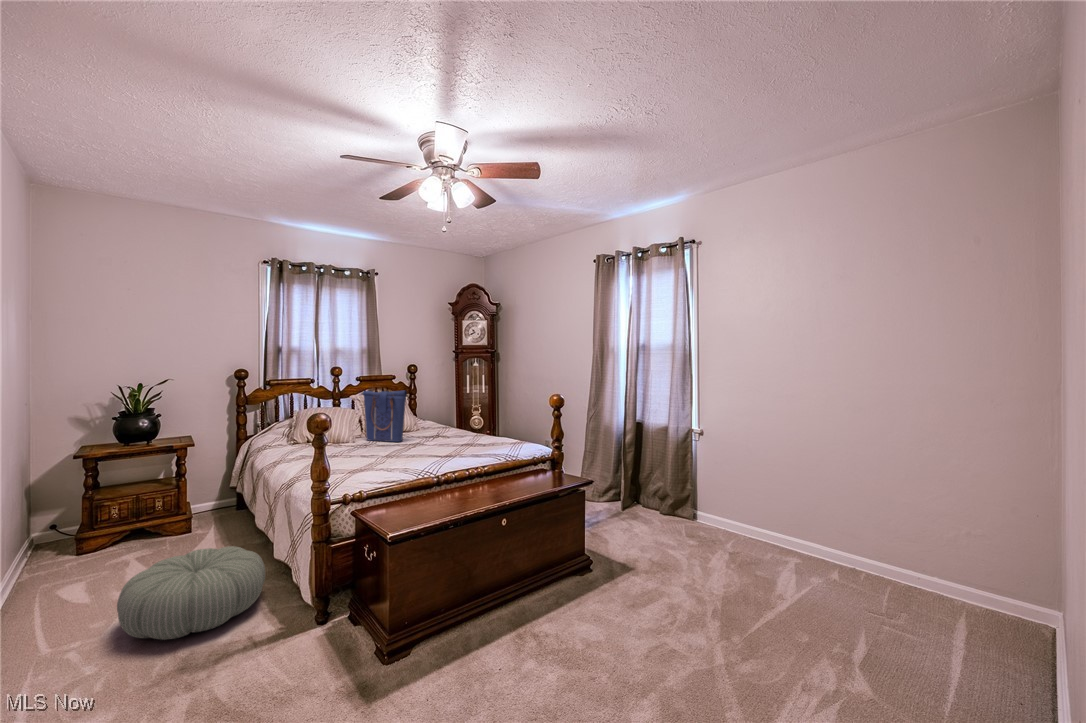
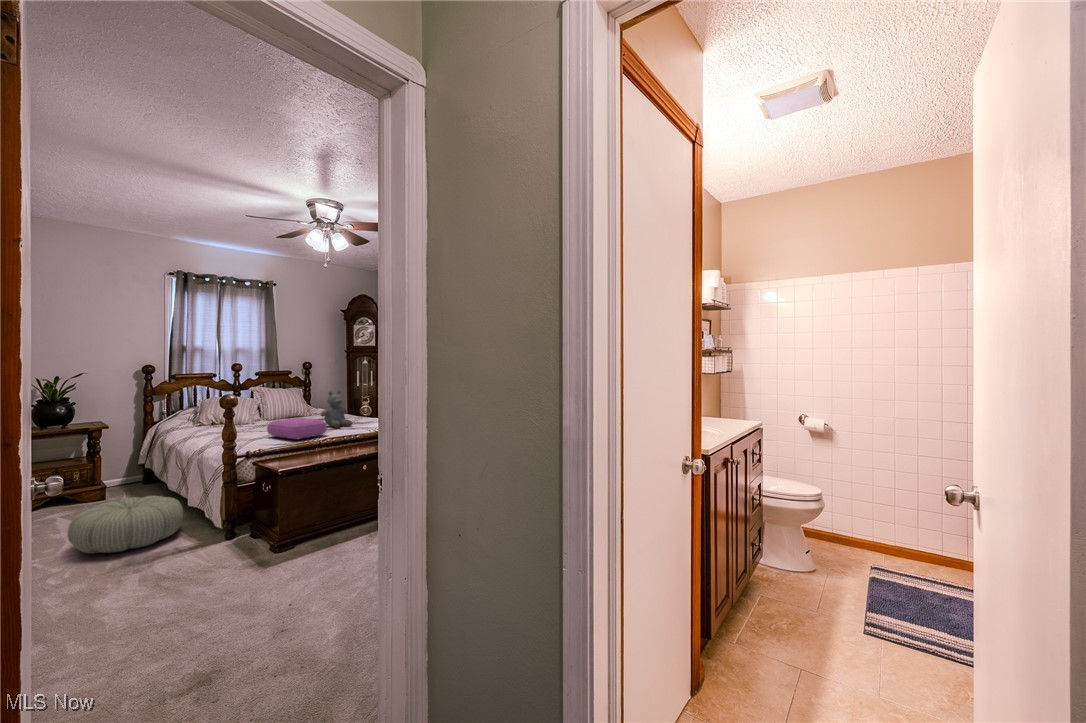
tote bag: present [363,391,407,442] -> none [261,382,300,423]
stuffed bear: none [433,402,471,451] -> present [321,391,352,428]
pillow: none [370,439,444,471] -> present [267,417,327,439]

